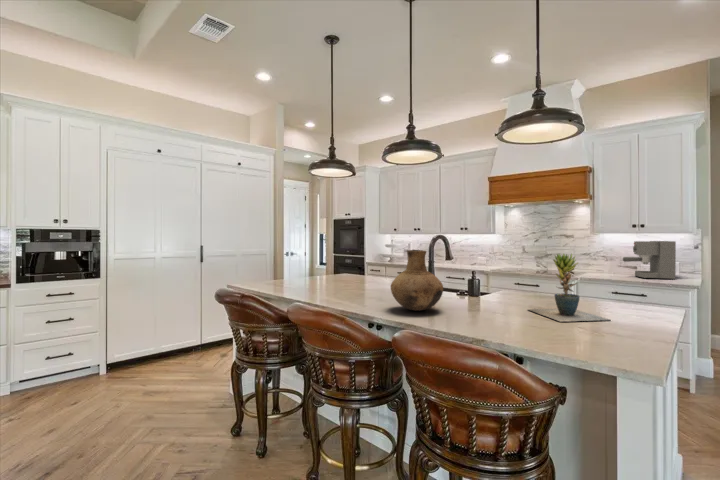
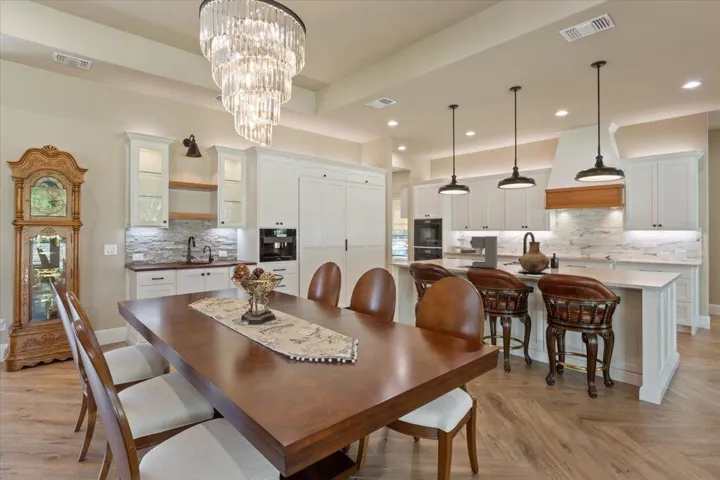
coffee maker: present [623,241,676,279] -> present [461,236,497,268]
potted plant: present [529,254,609,322] -> none [593,243,639,276]

